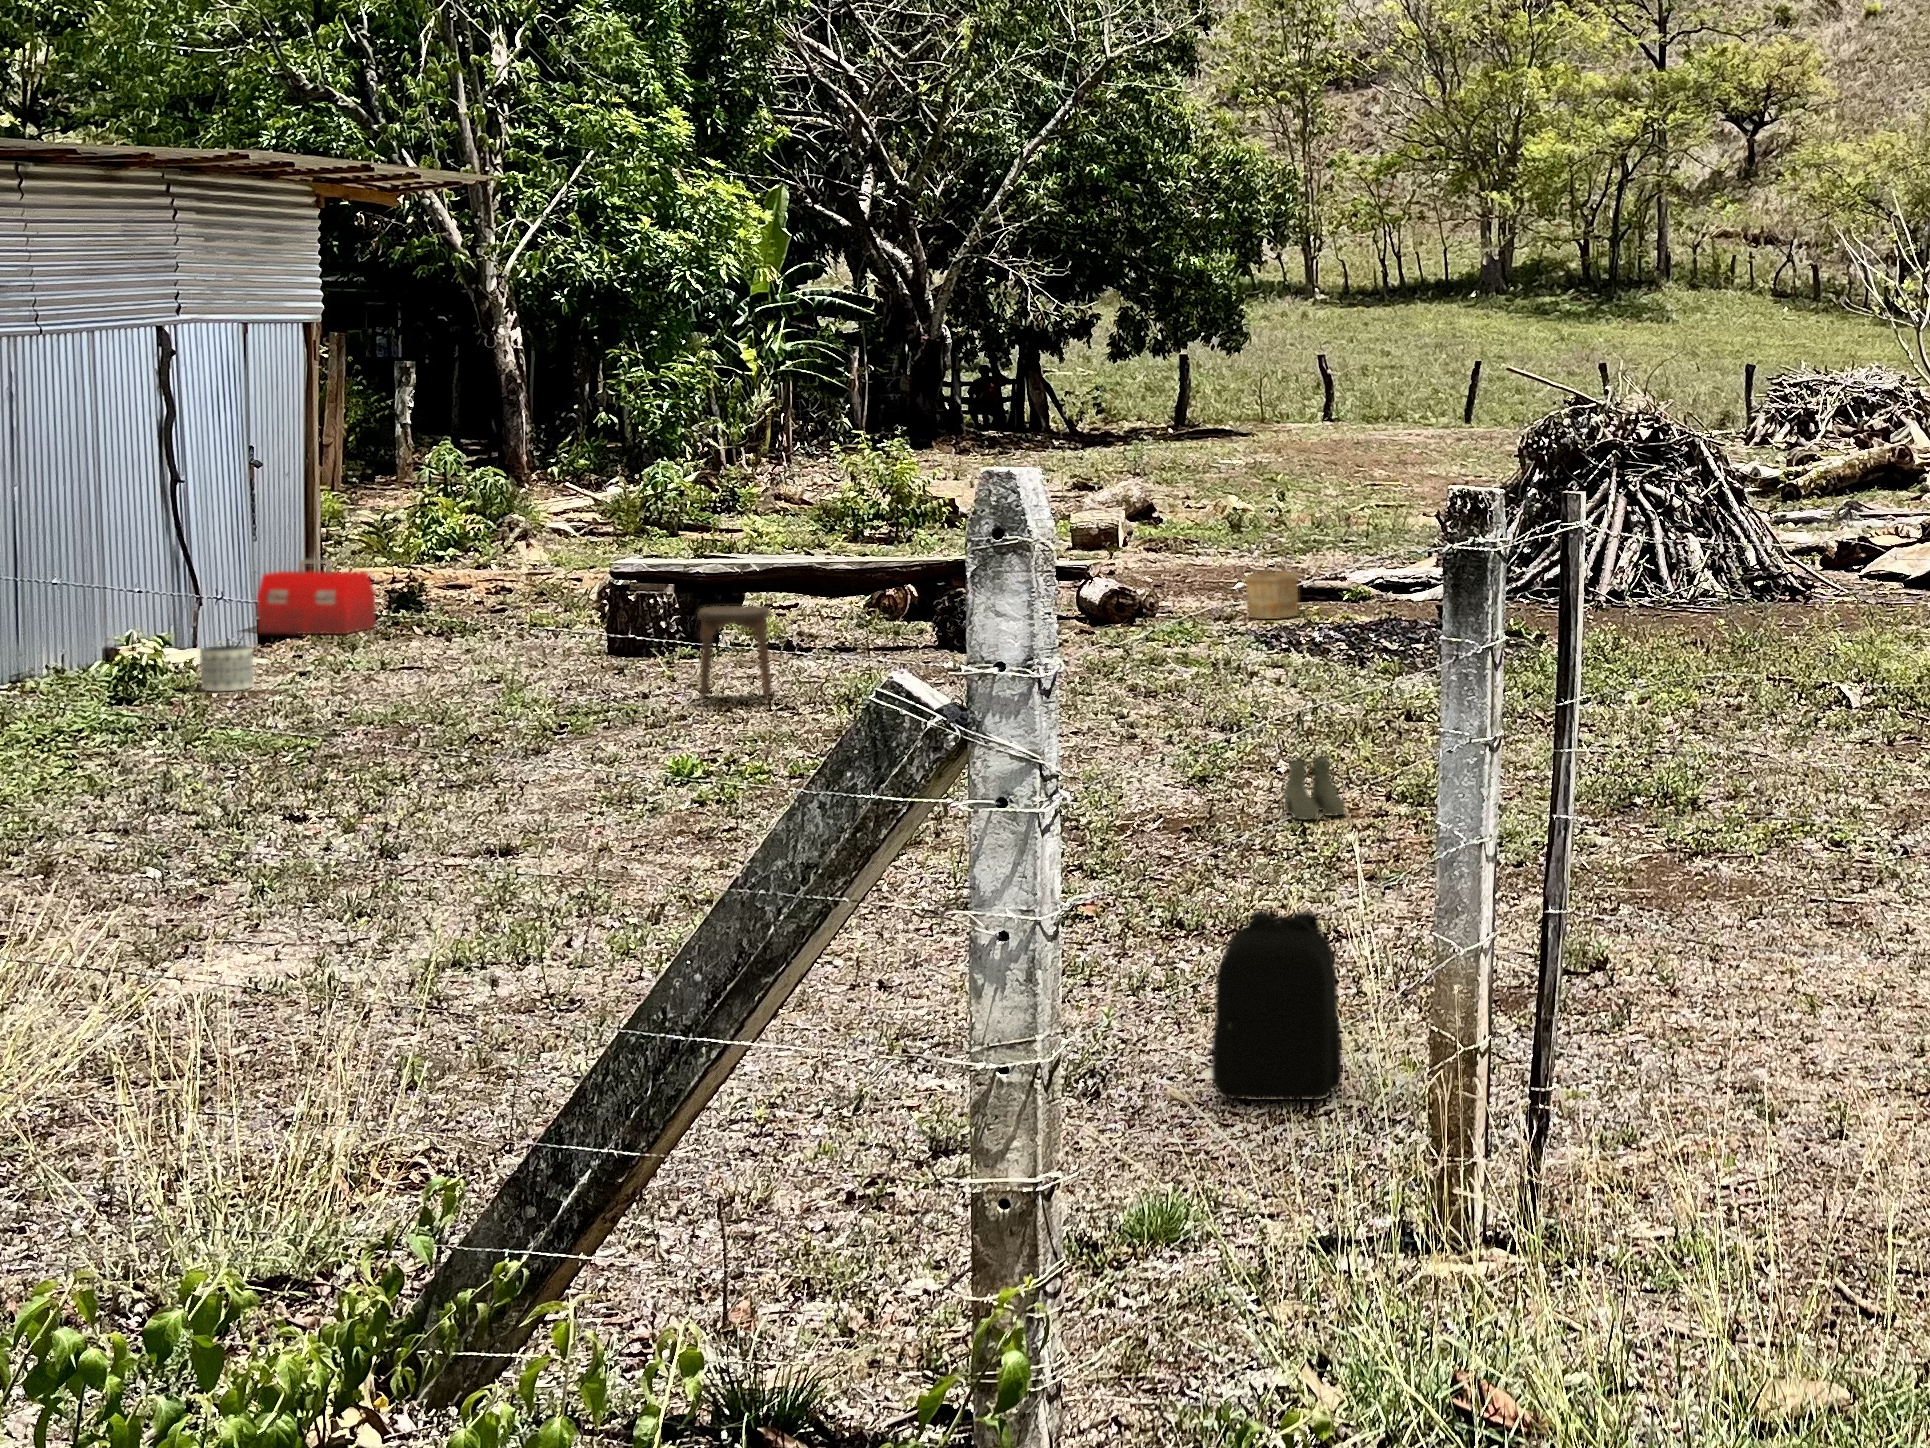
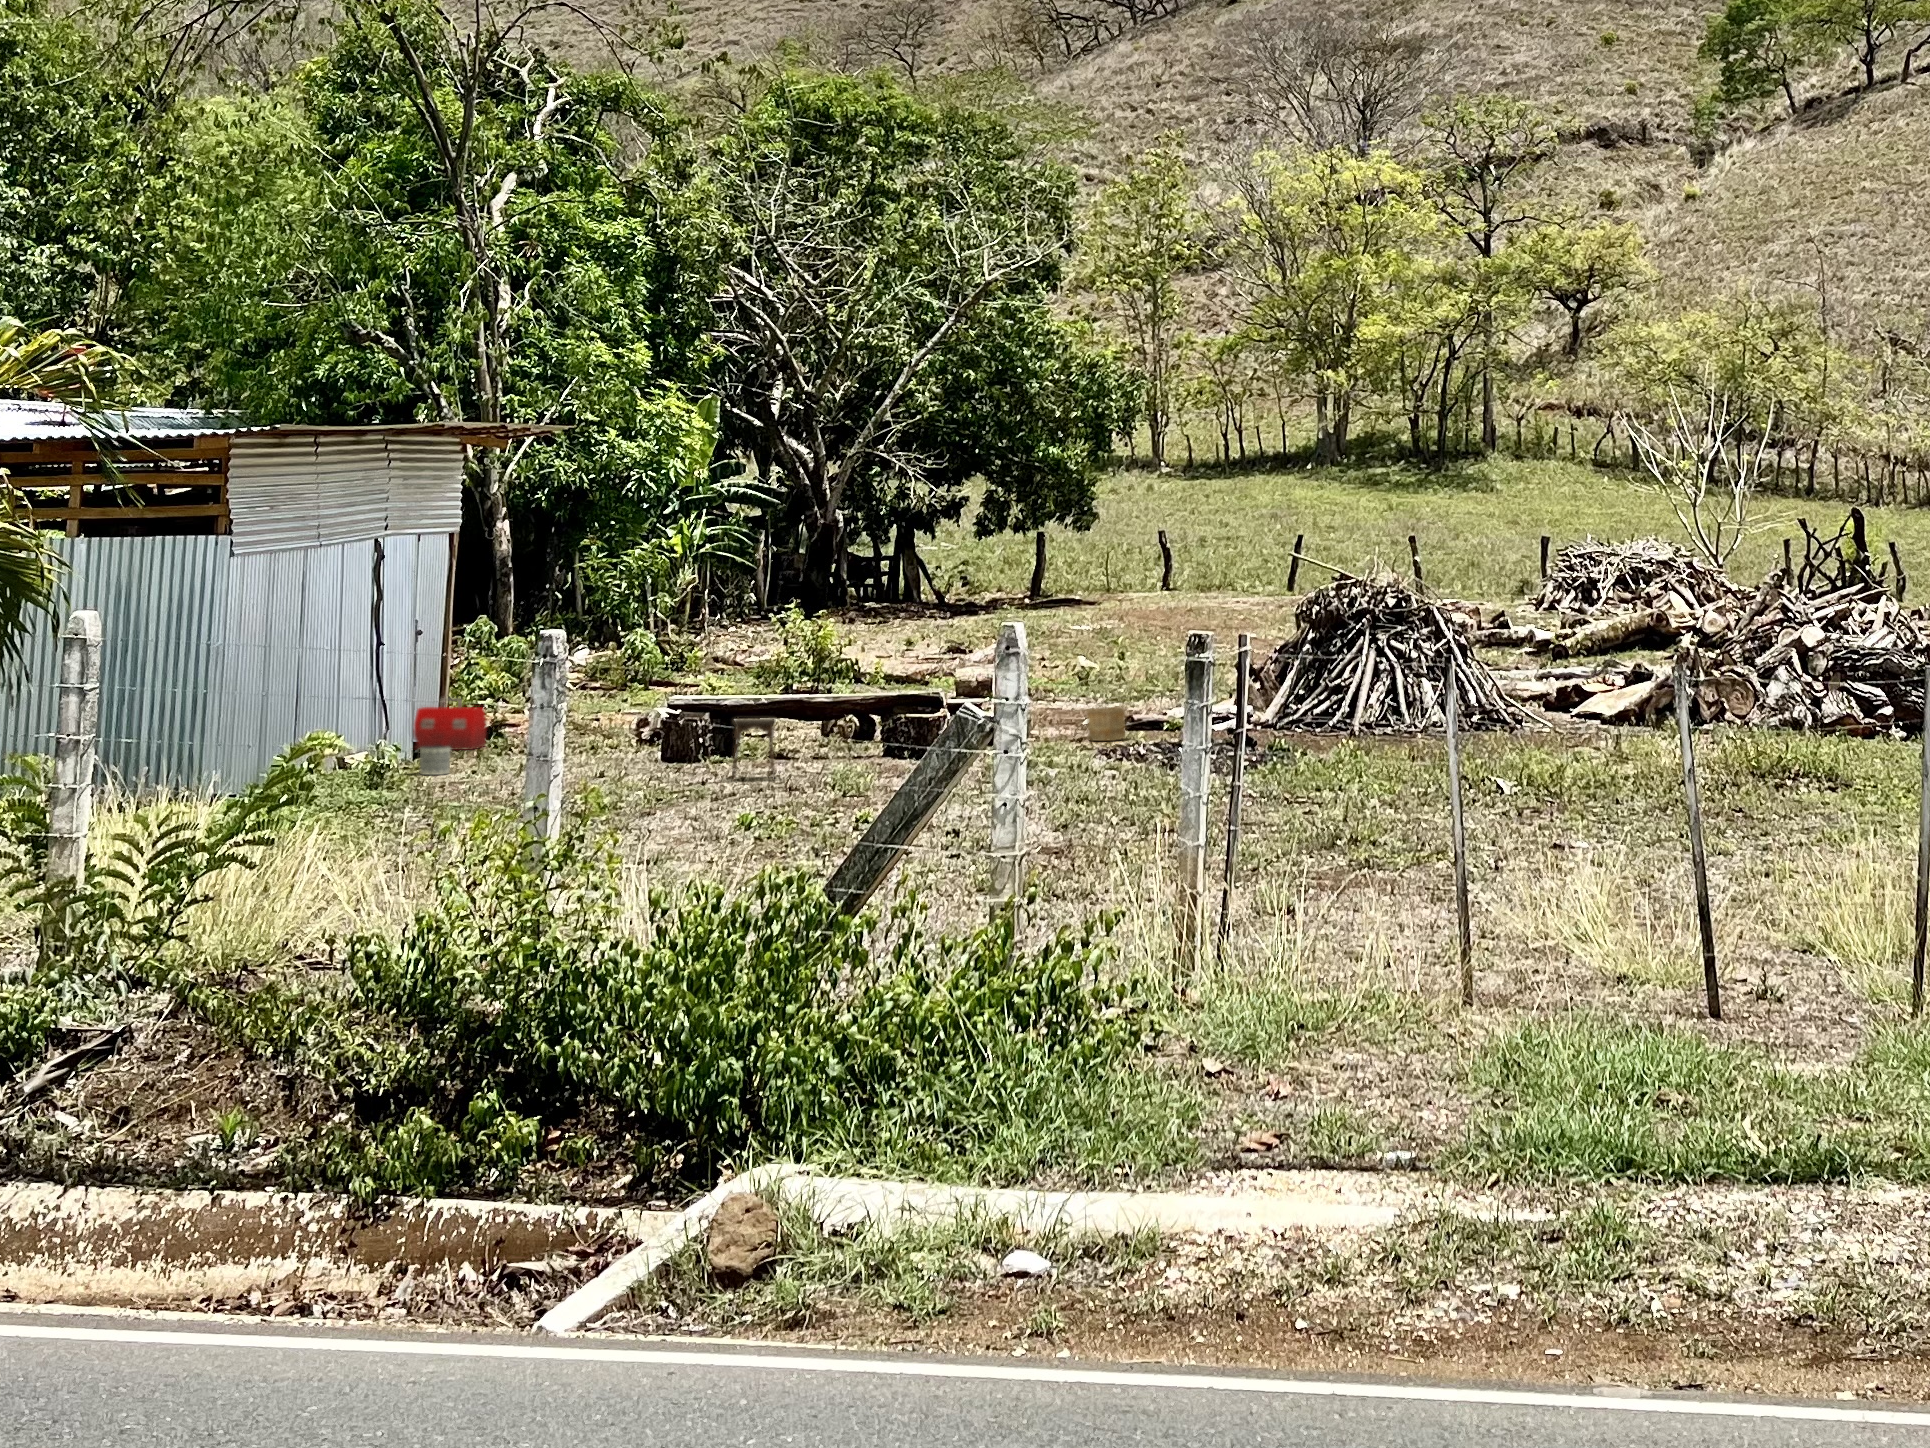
boots: present [1284,756,1346,820] -> none [1090,786,1124,820]
backpack: present [1211,911,1342,1100] -> none [1038,806,1094,886]

